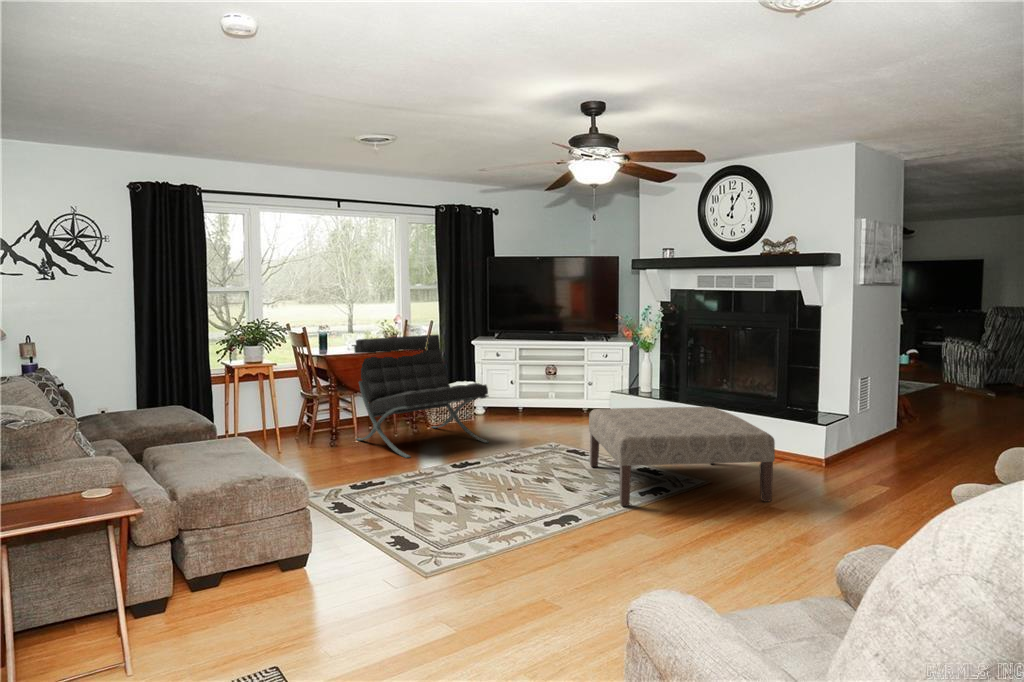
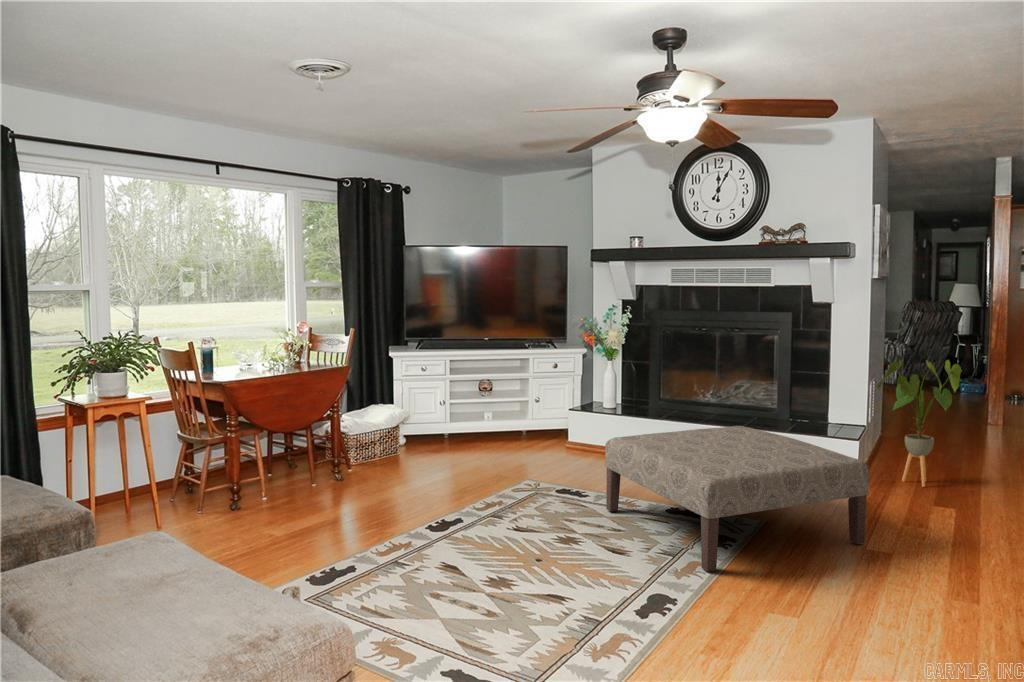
lounge chair: present [354,335,489,458] -> none [261,346,450,520]
house plant: none [858,357,933,471] -> present [877,359,961,487]

